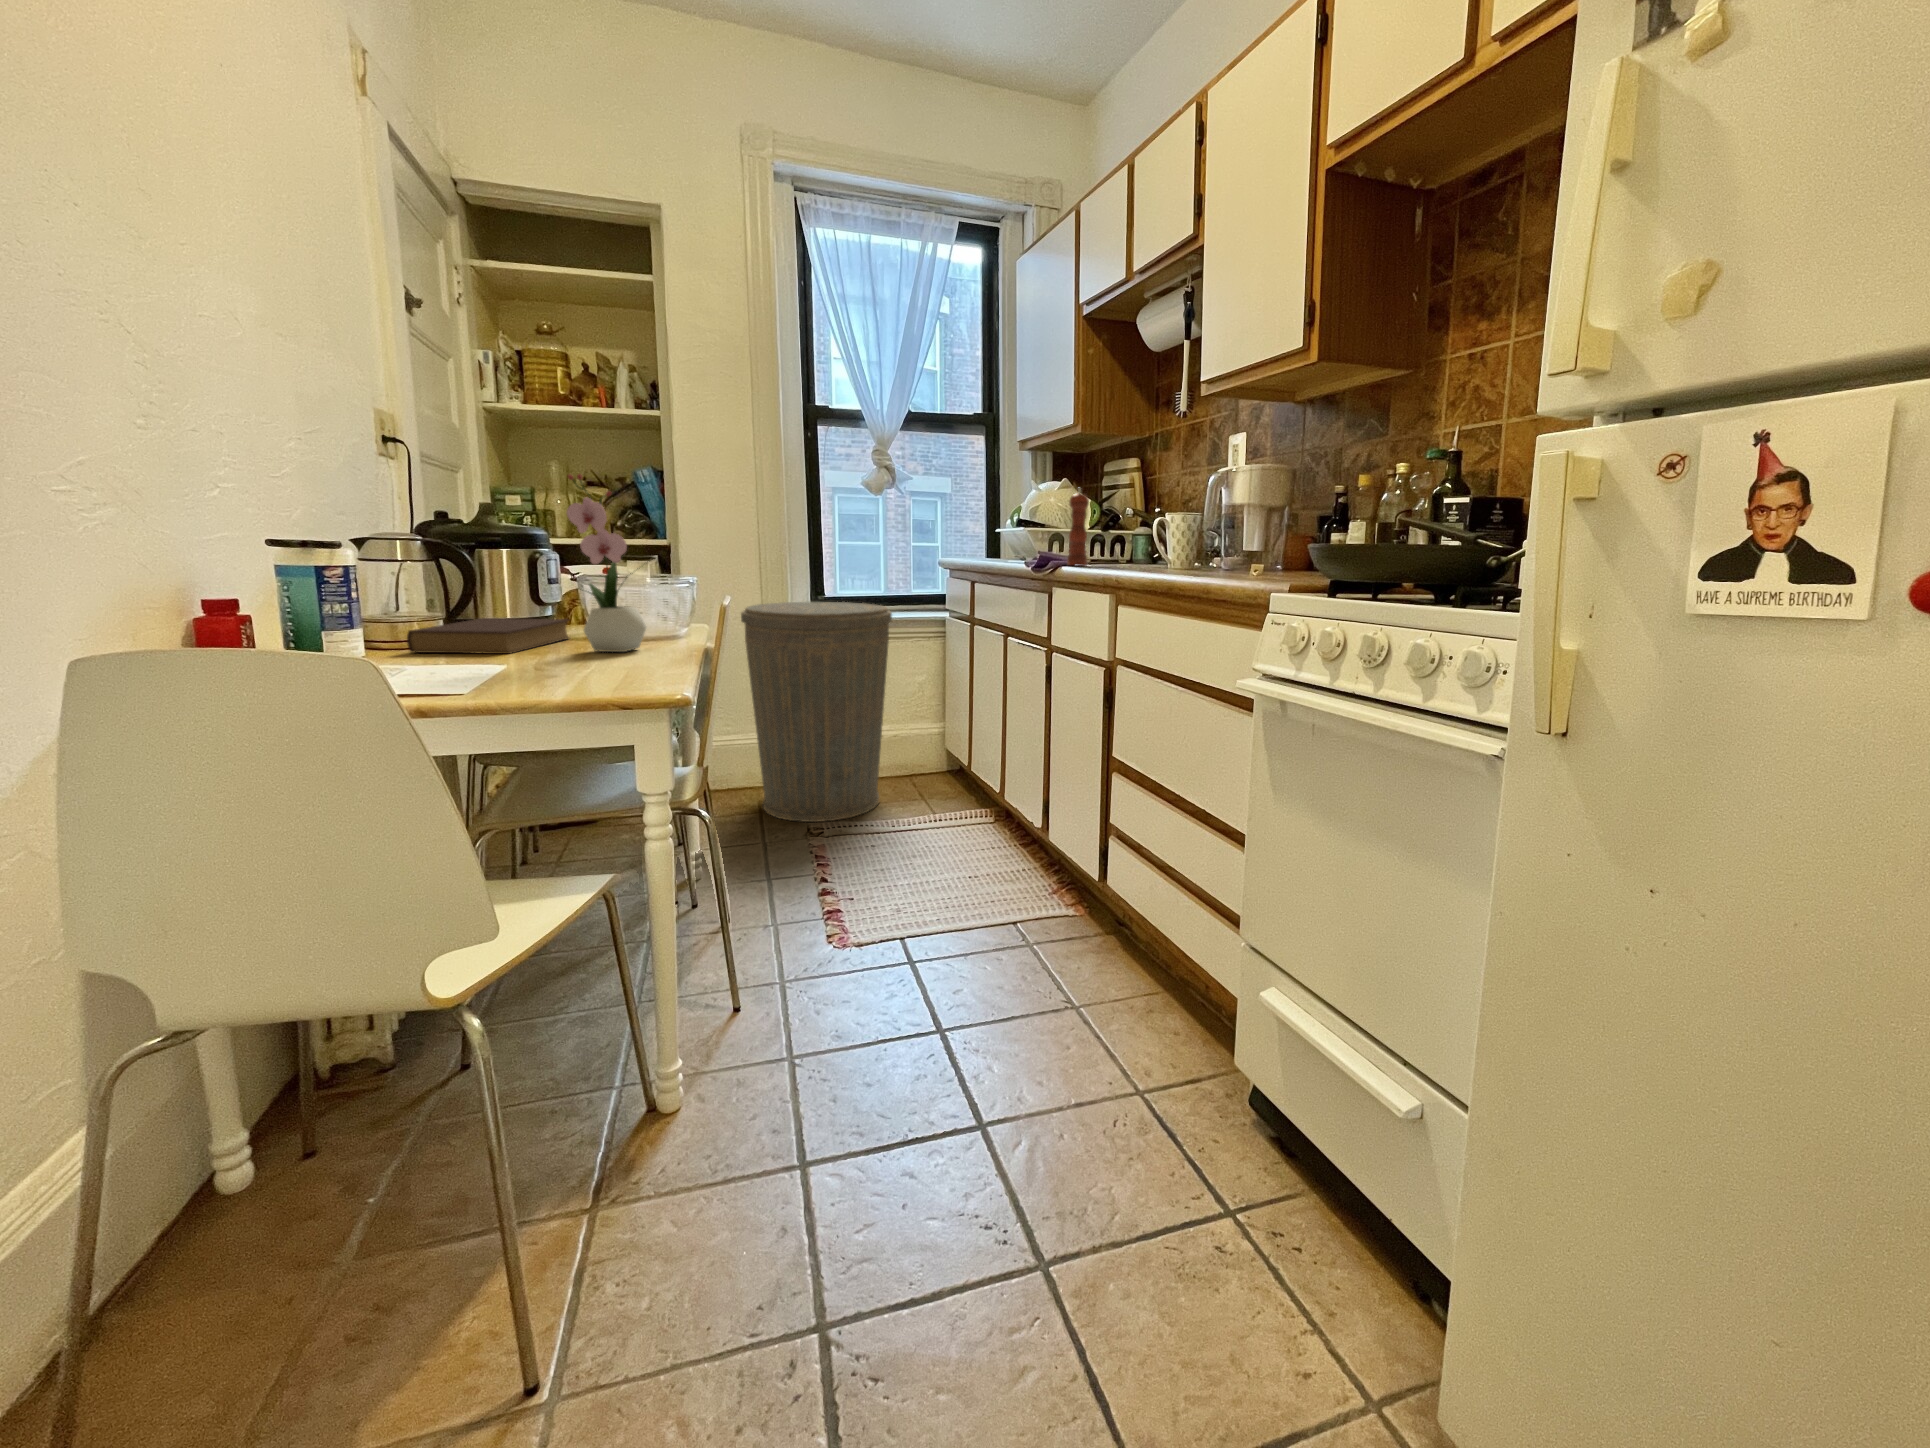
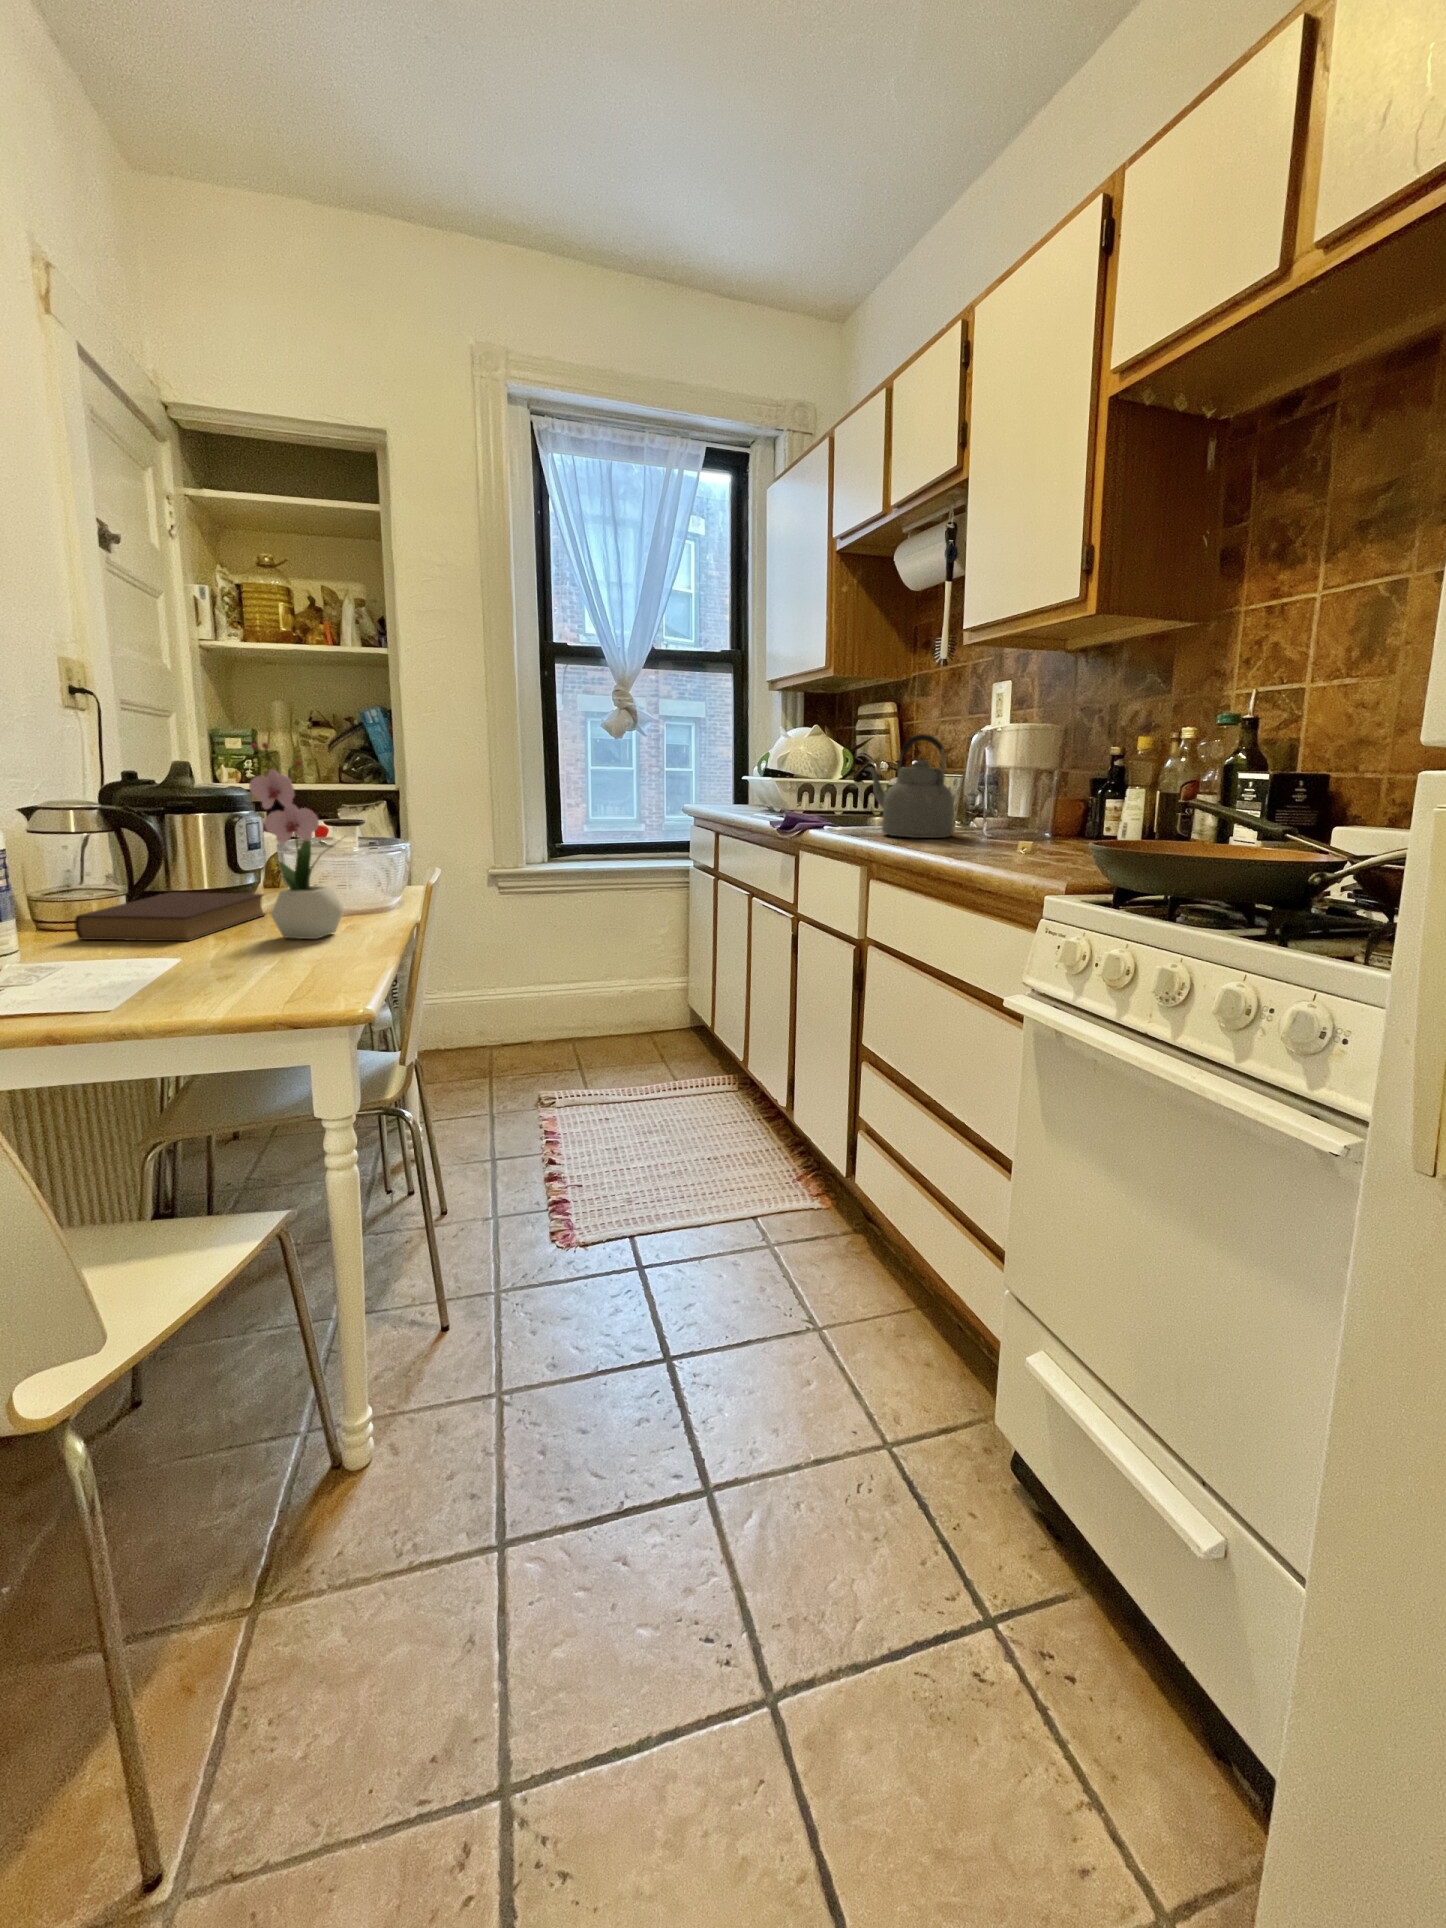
kettle: none [1112,477,1193,571] -> present [866,734,954,838]
pepper mill: present [1067,488,1089,566] -> none [816,740,840,824]
trash can: present [741,602,892,822] -> none [469,850,630,1089]

